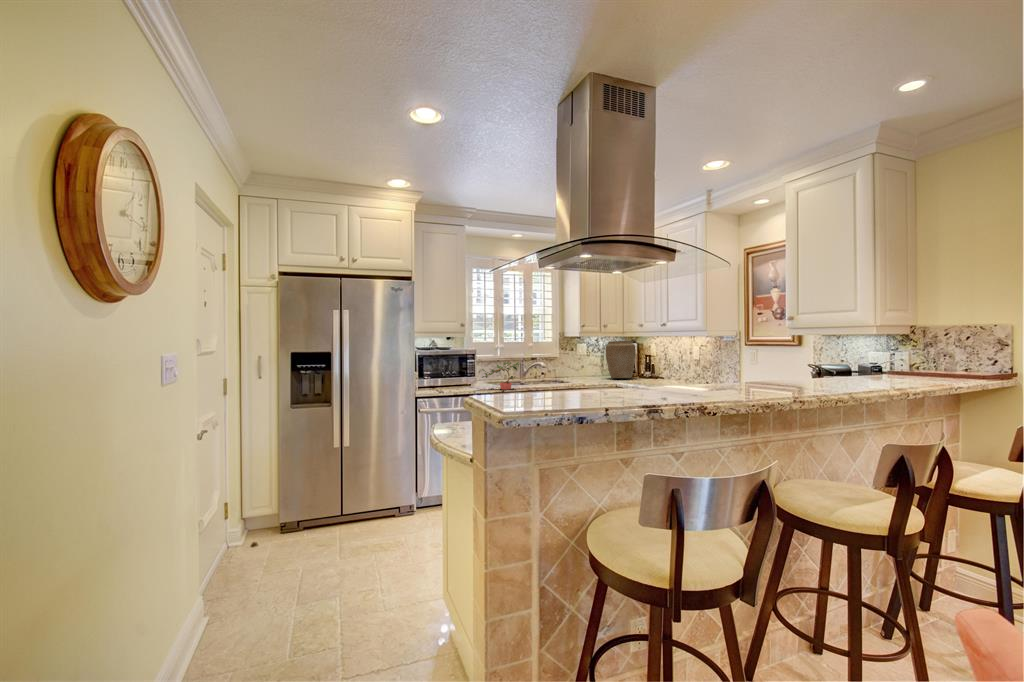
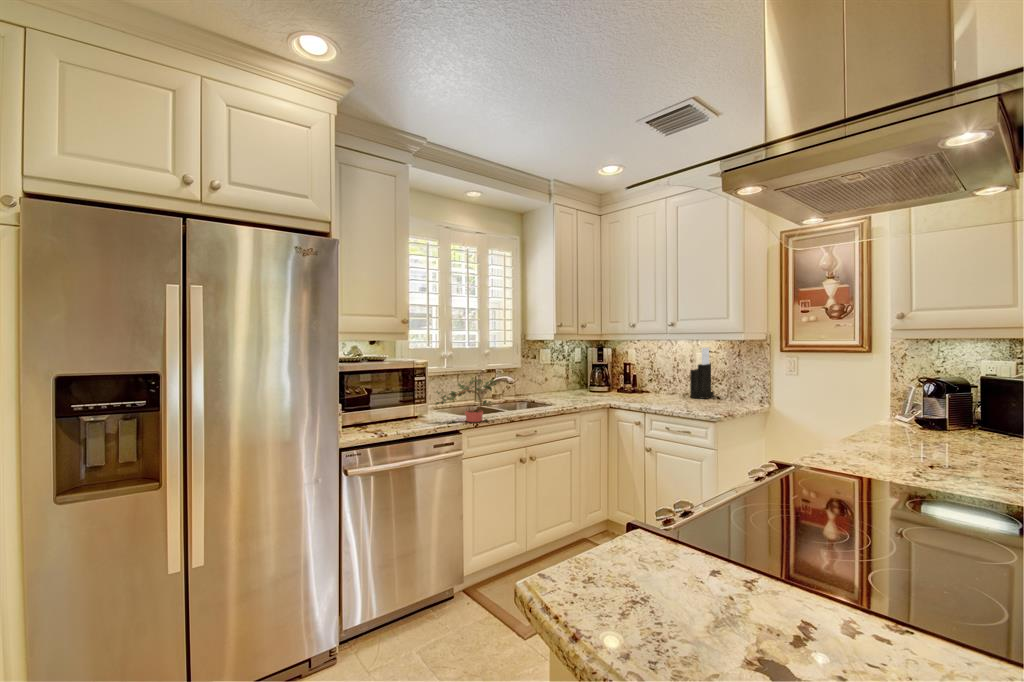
vase: present [606,341,636,378] -> none [580,345,618,394]
knife block: none [685,343,708,383] -> present [690,348,714,399]

